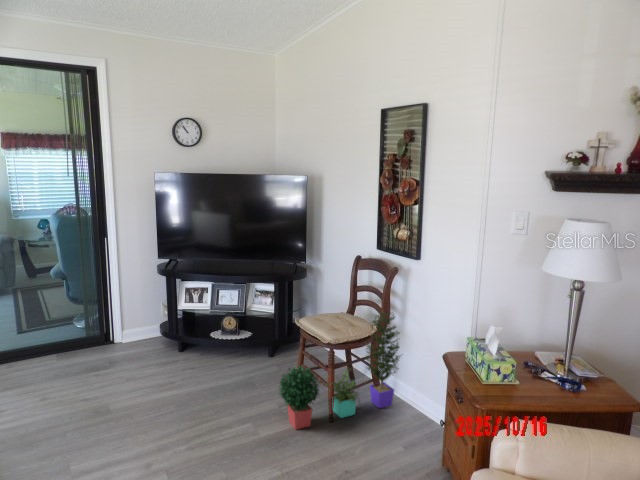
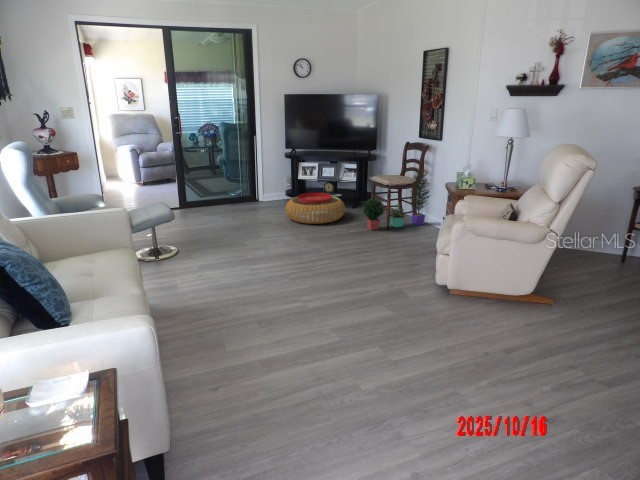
pouf: none [140,341,252,412] -> present [286,193,345,224]

